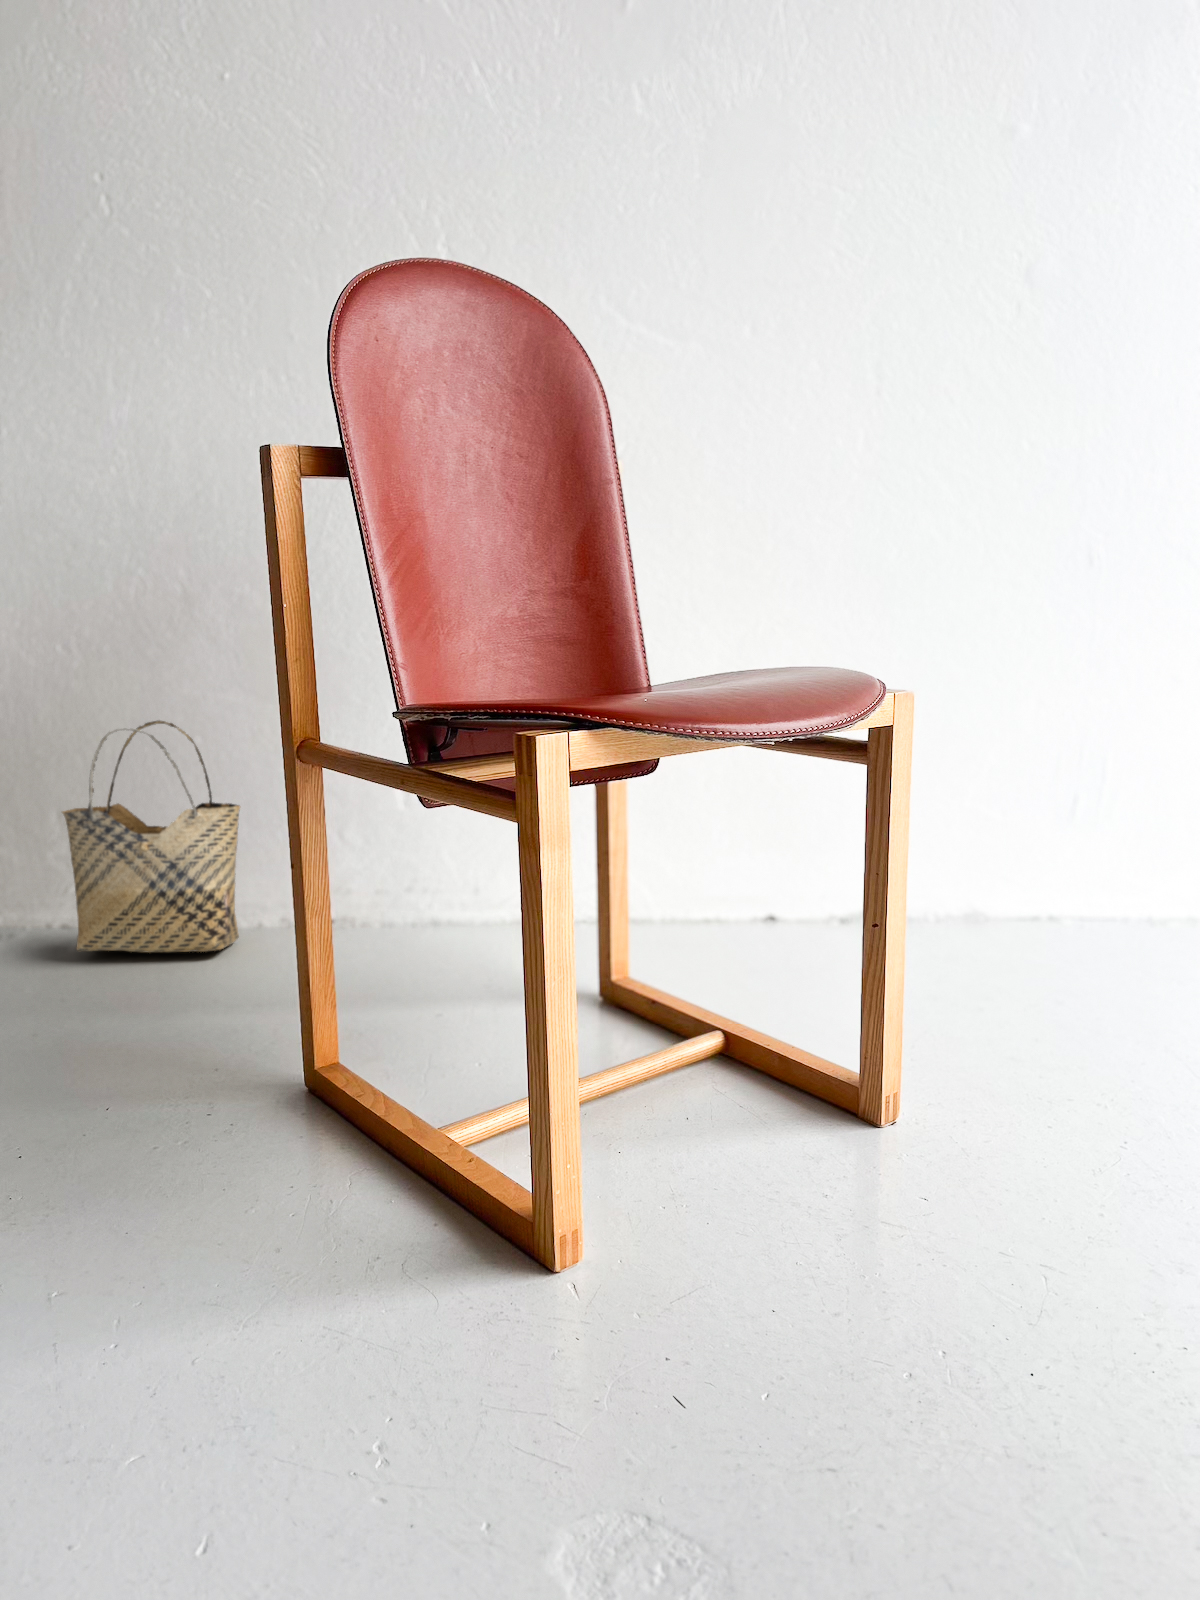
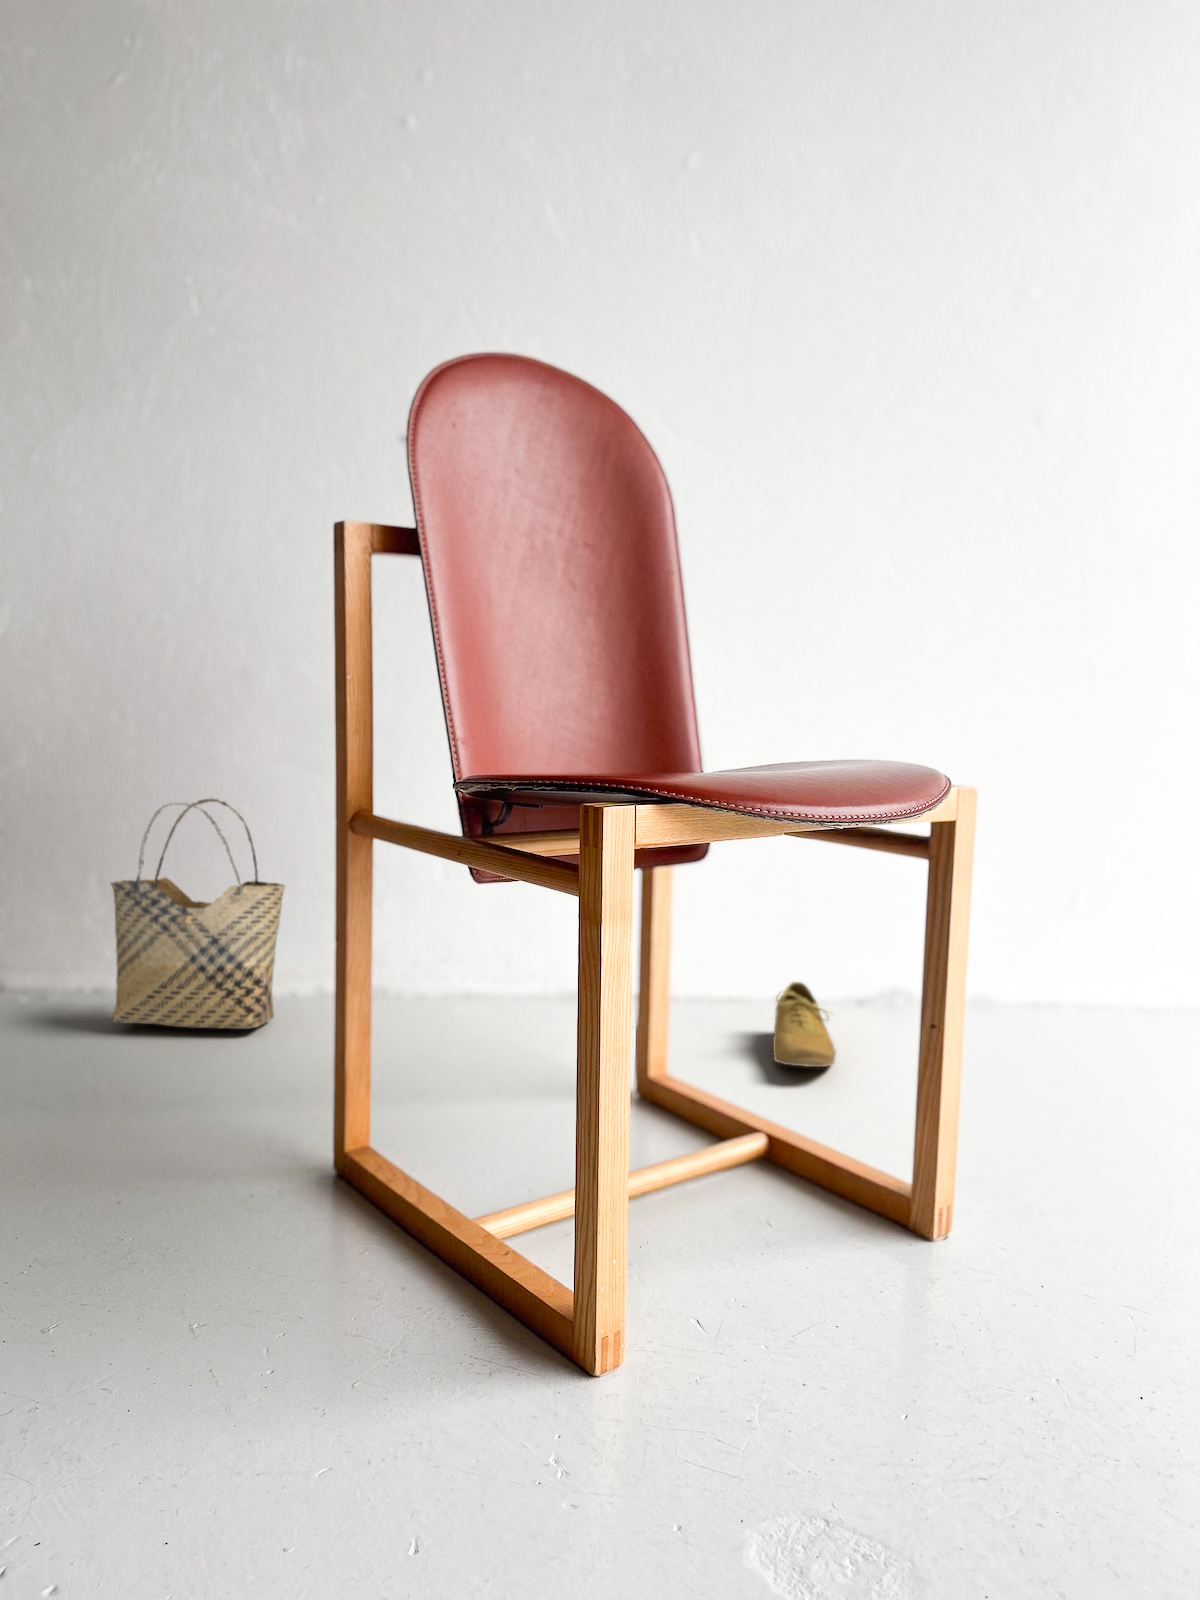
shoe: none [738,878,801,963] -> present [773,982,836,1067]

